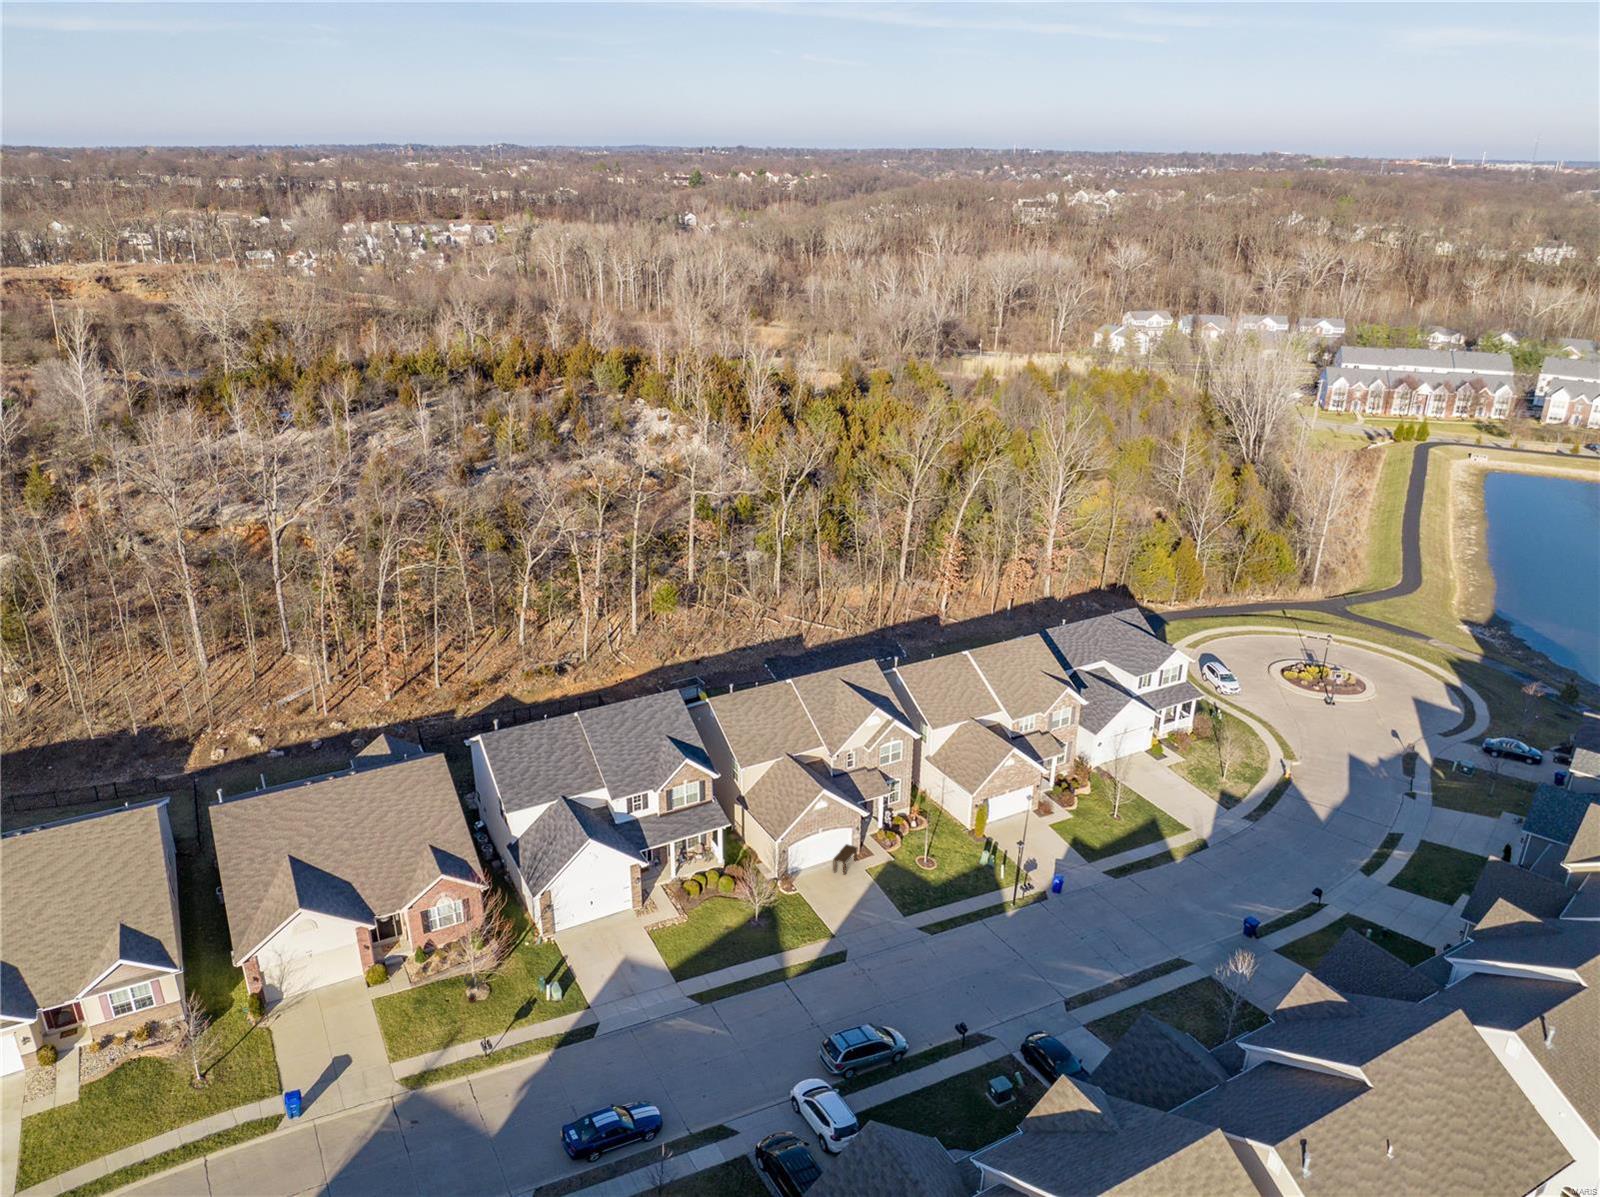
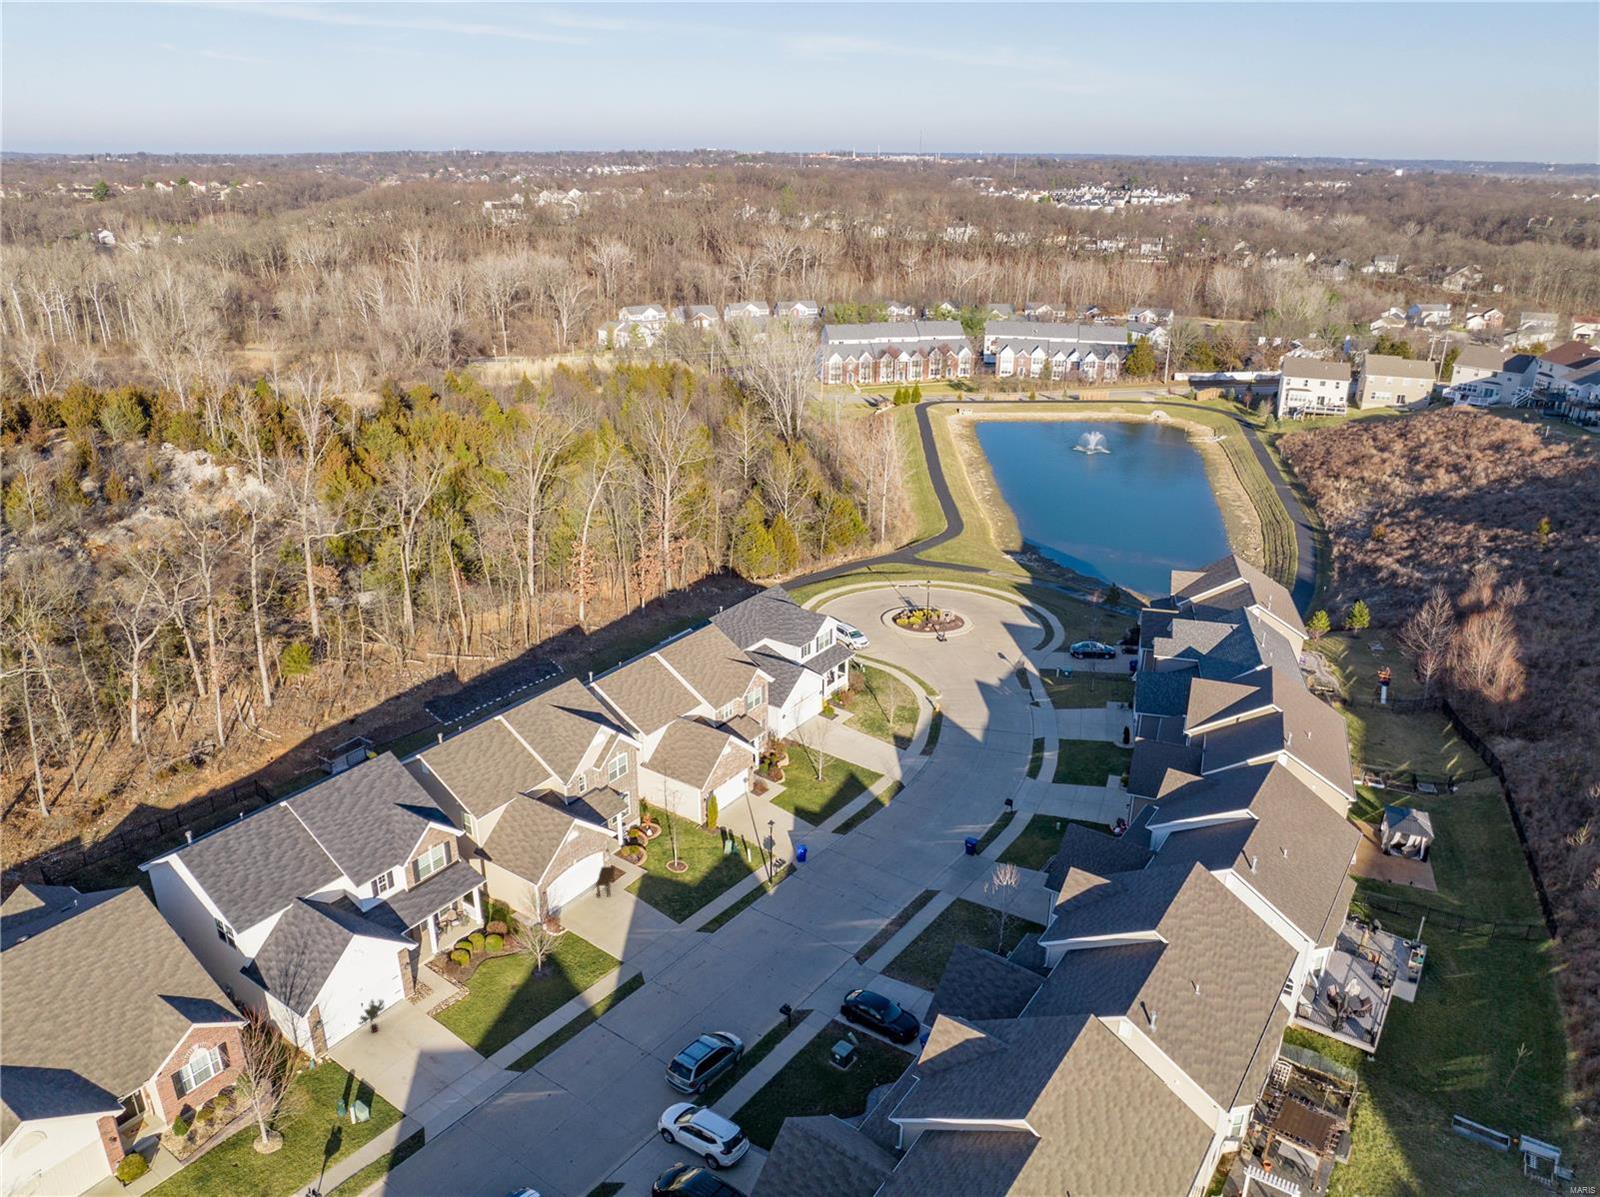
potted tree: present [464,973,483,1002] -> present [359,1000,384,1032]

